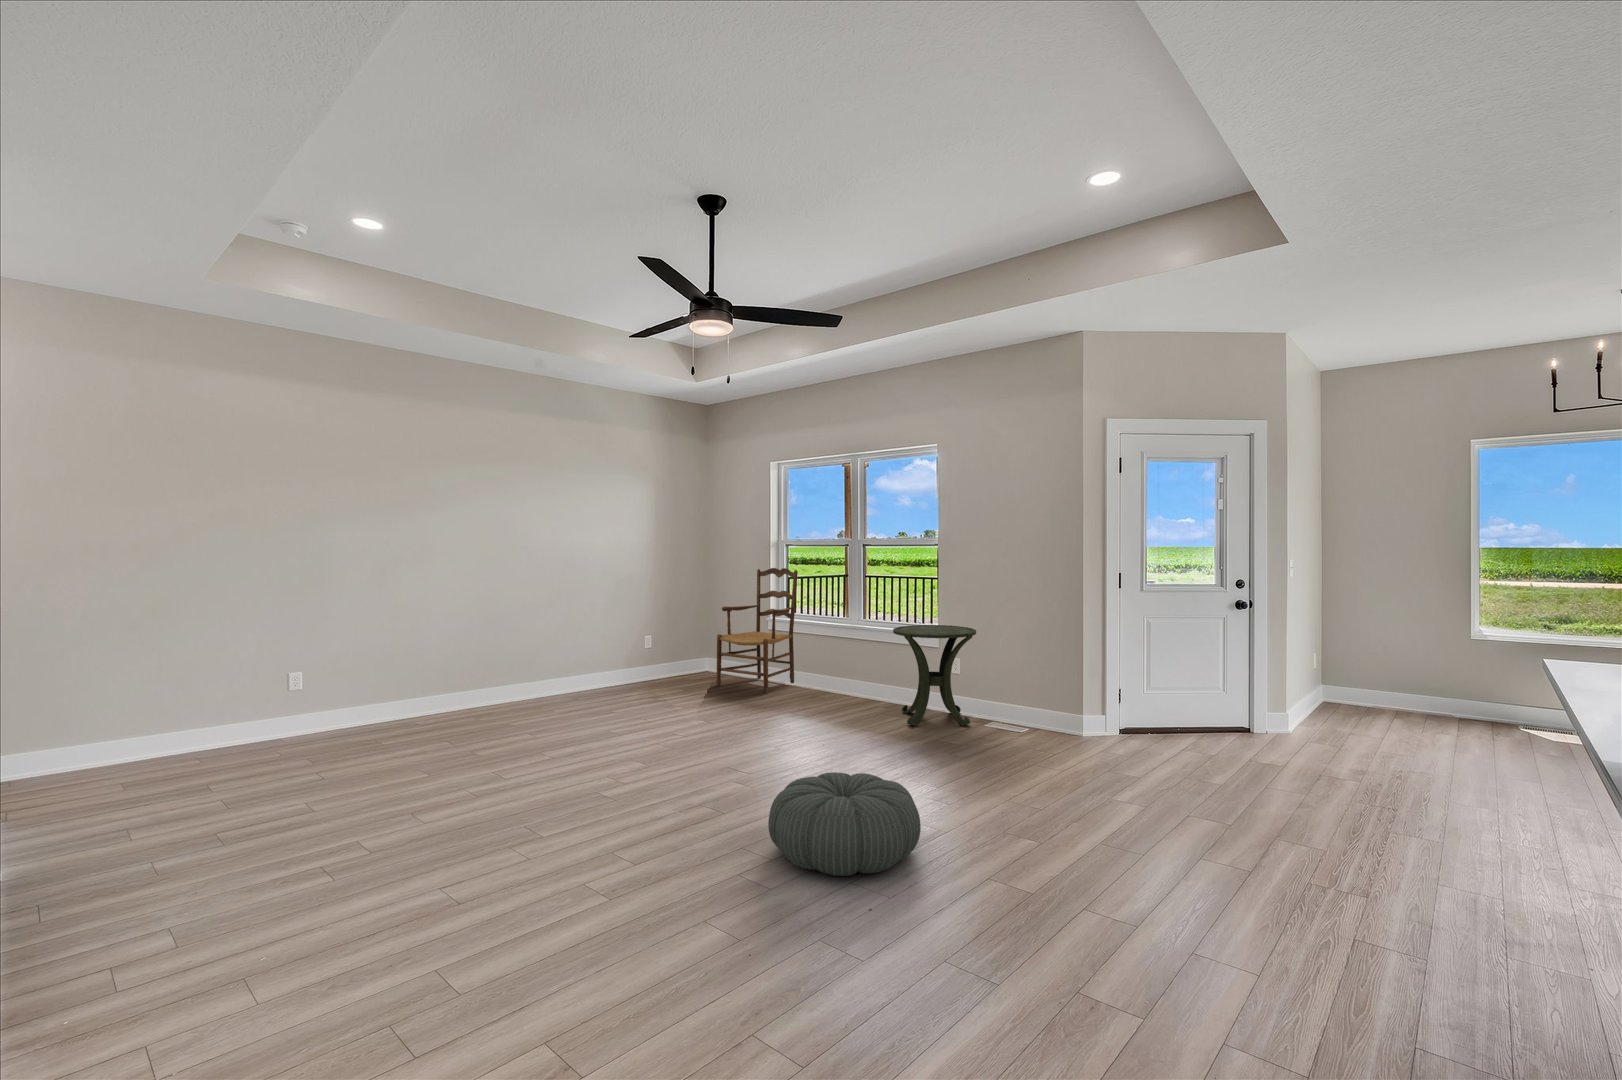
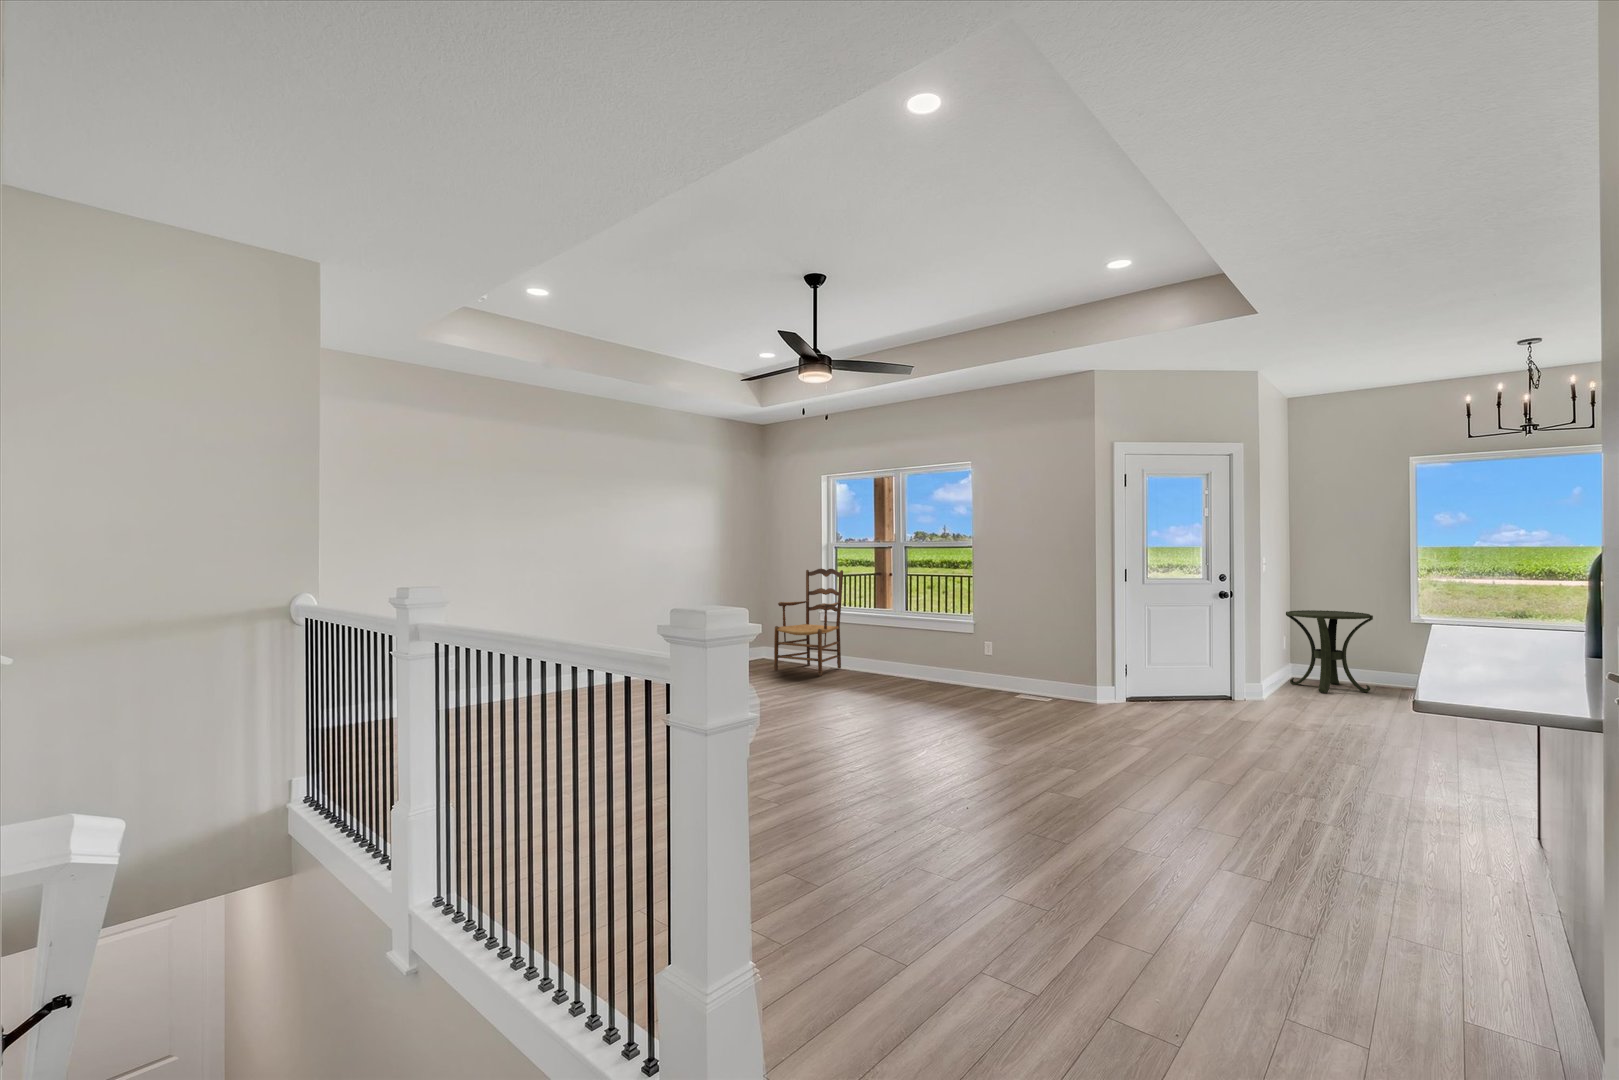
side table: present [893,625,976,726] -> present [1286,610,1373,693]
pouf: present [768,772,921,876] -> none [875,719,990,788]

